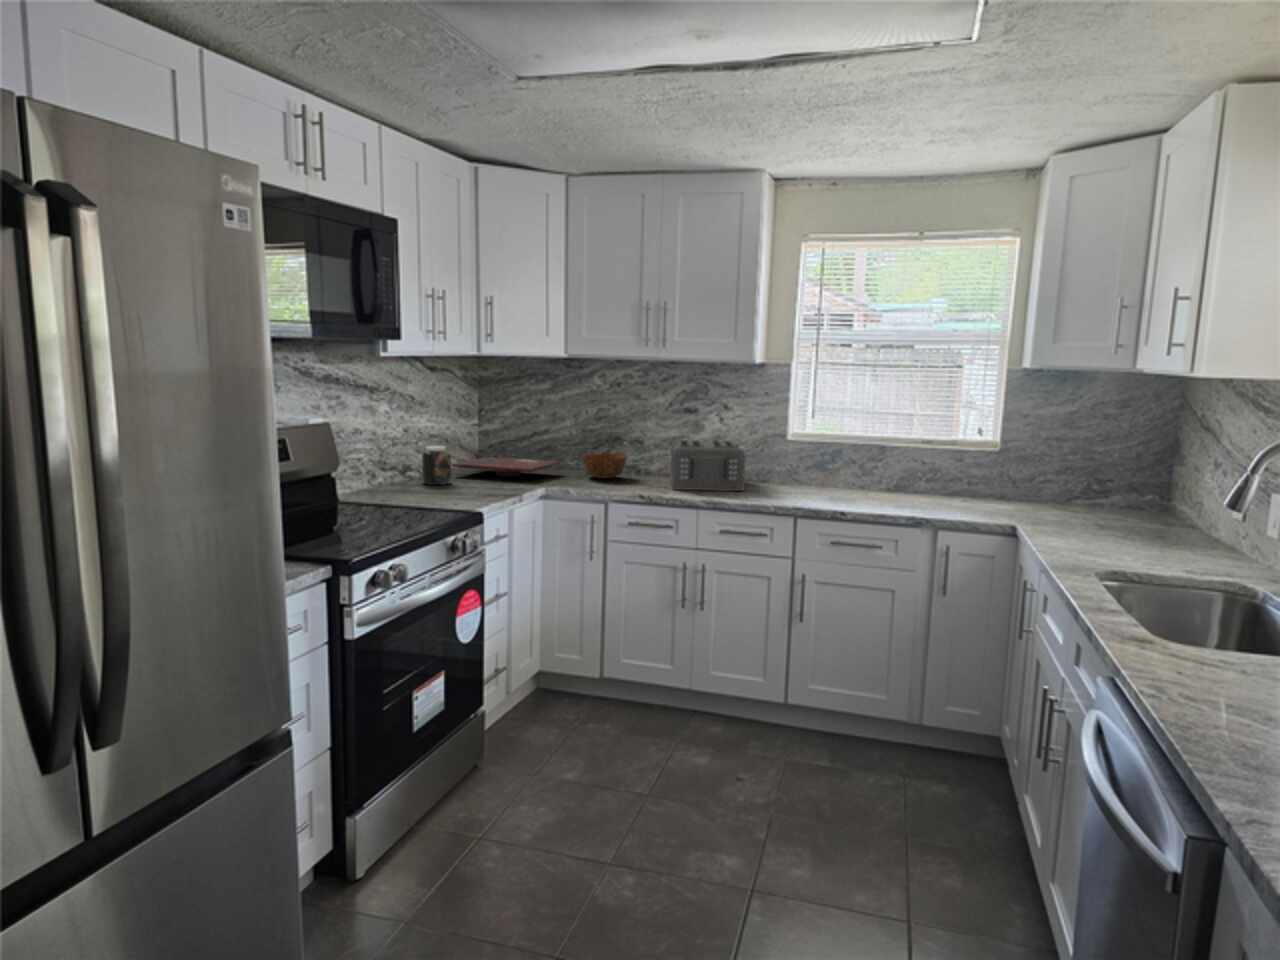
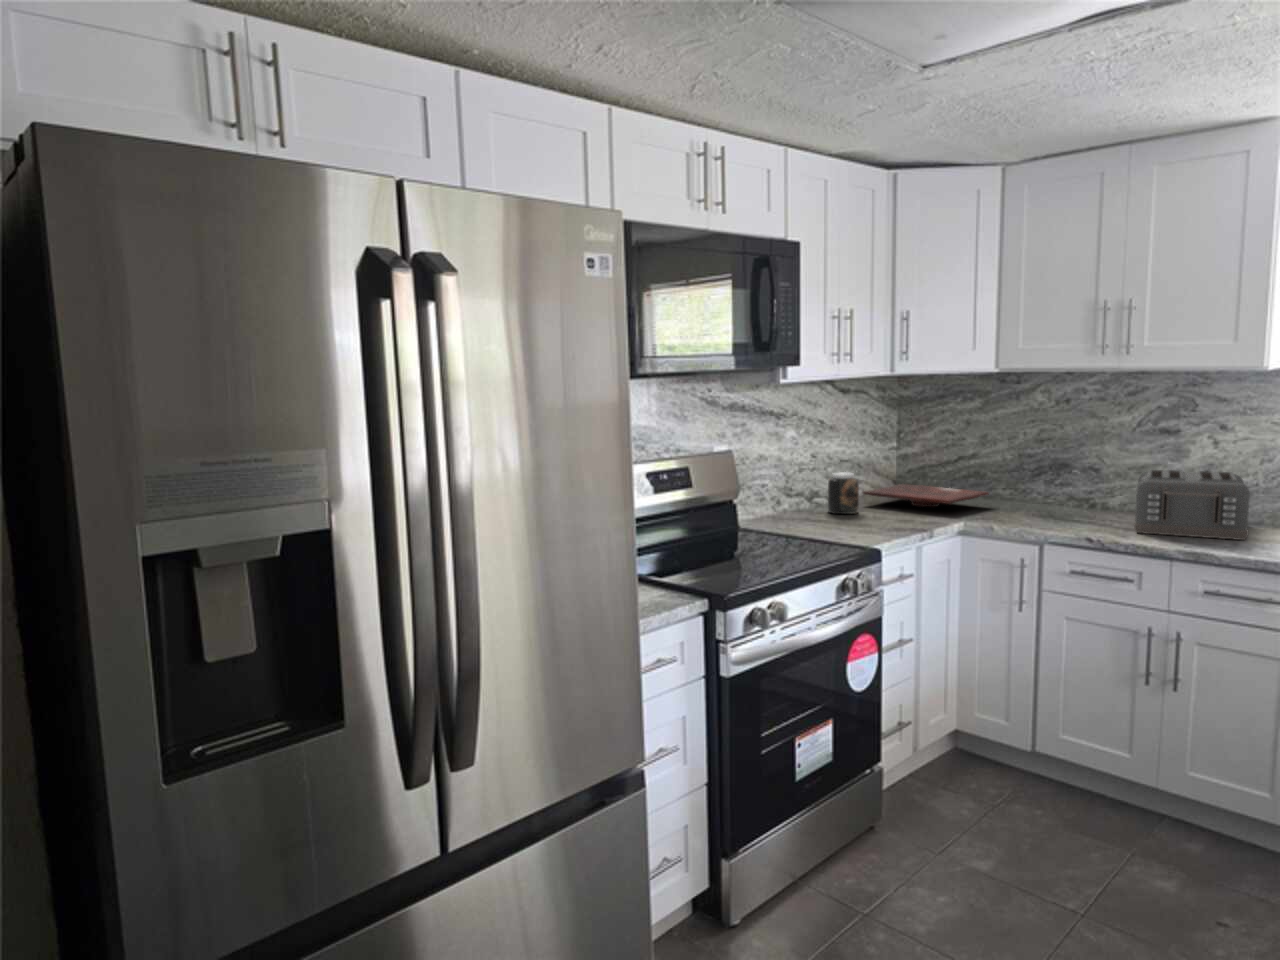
bowl: present [582,453,628,478] -> none [1014,483,1077,514]

